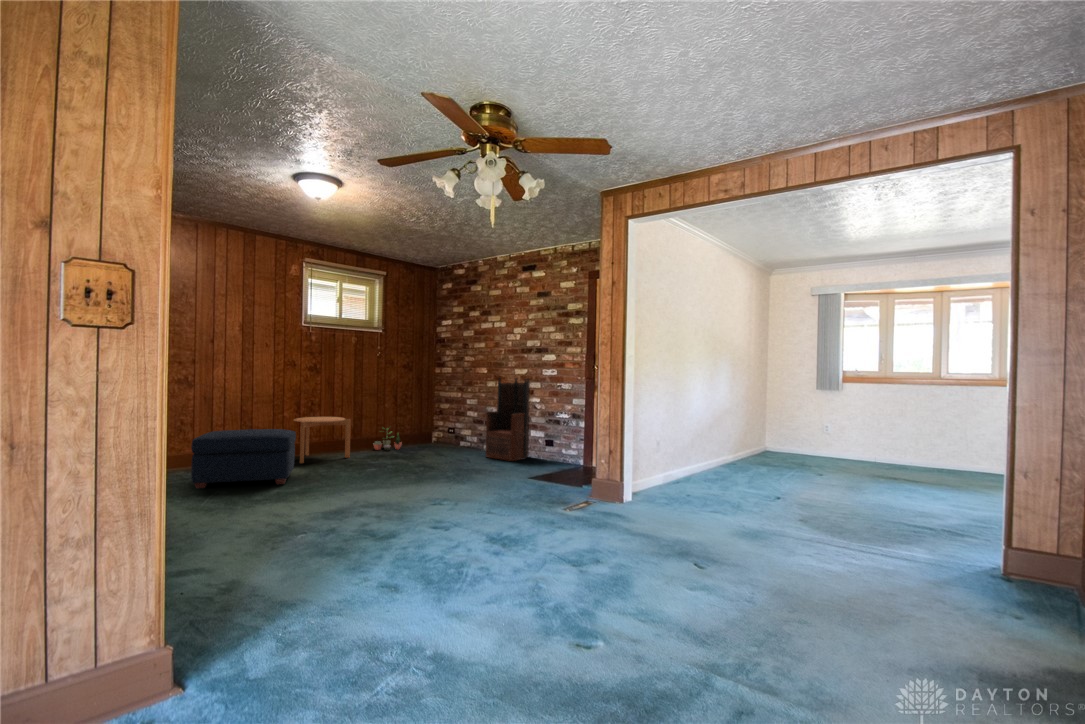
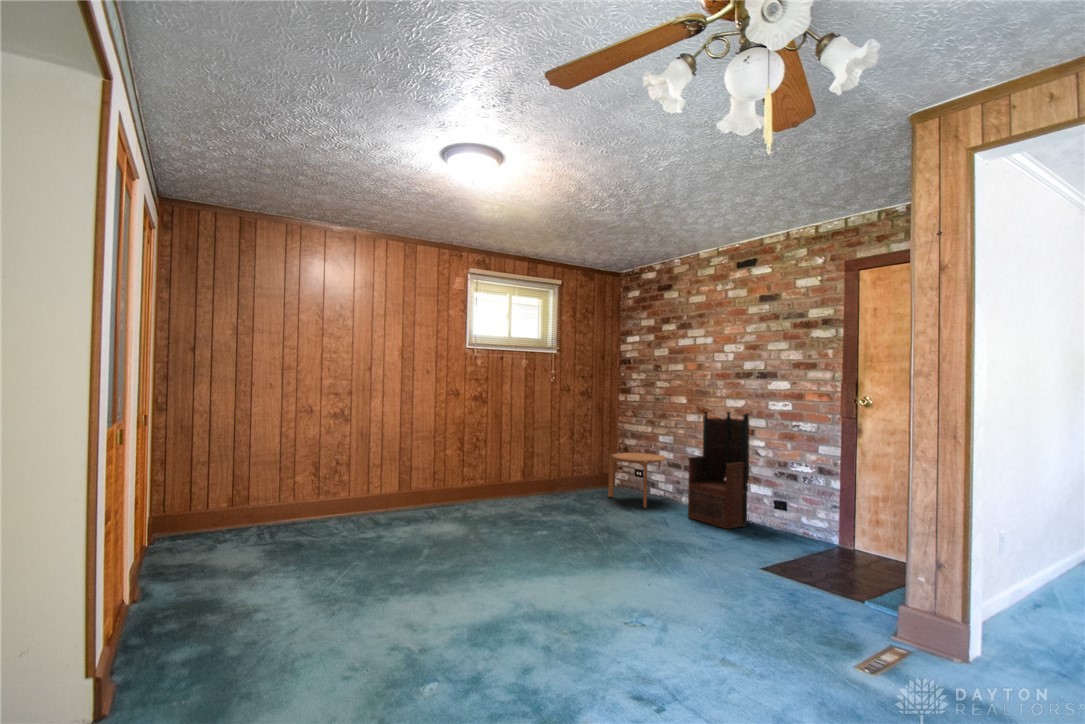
side table: present [294,417,351,463] -> present [608,453,666,508]
potted plant: present [374,428,402,451] -> none [545,465,580,496]
ottoman: present [191,429,296,488] -> none [336,473,454,548]

